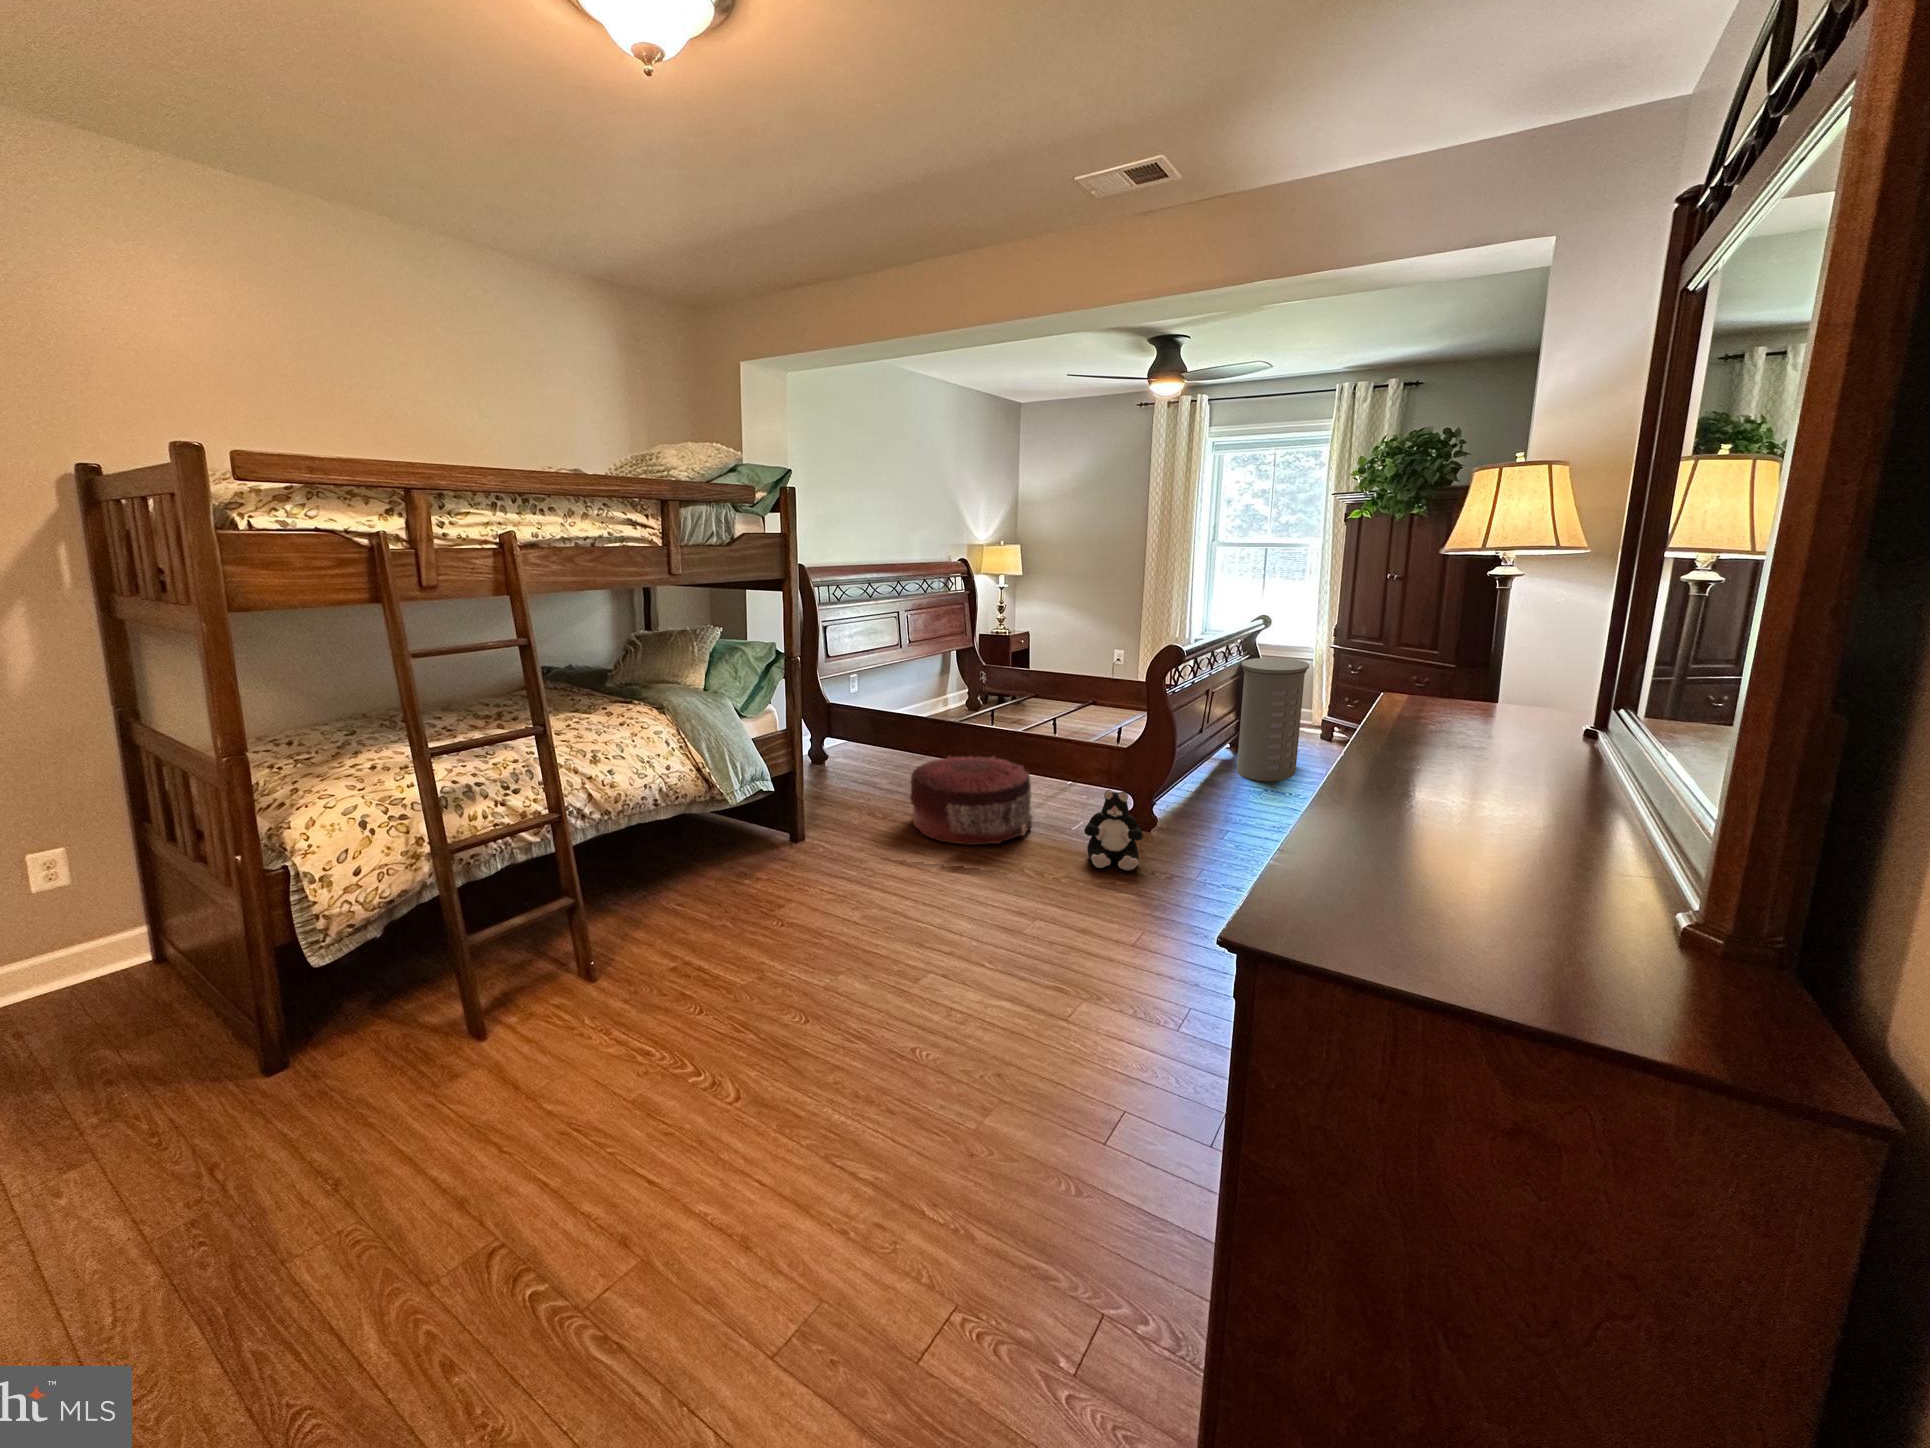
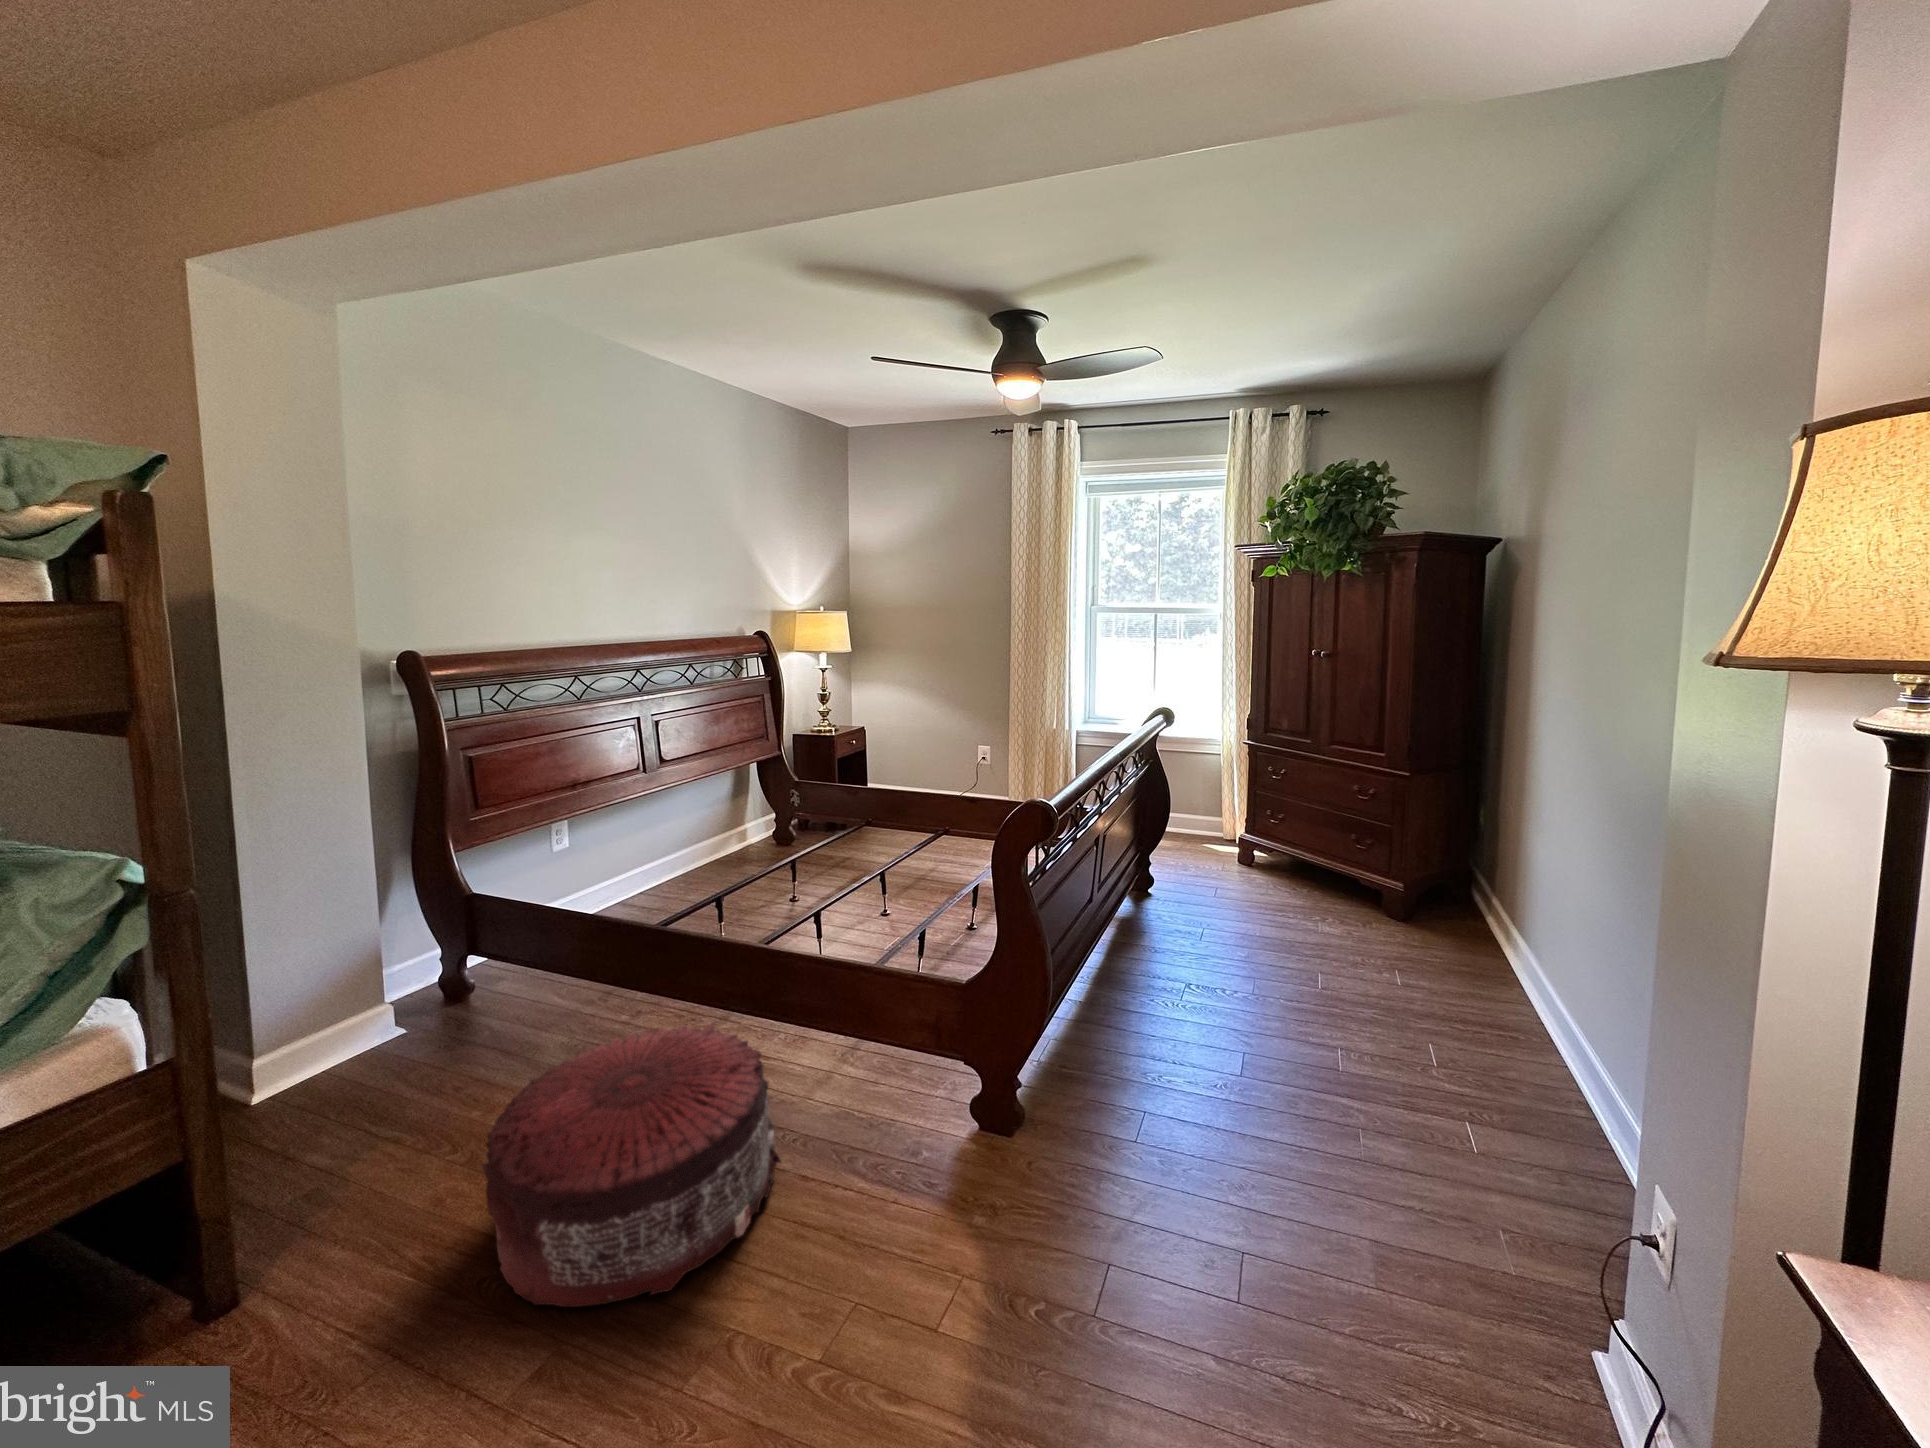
laundry hamper: present [1237,658,1309,781] -> none [1140,771,1231,968]
plush toy: present [1084,790,1143,871] -> none [854,1148,978,1371]

